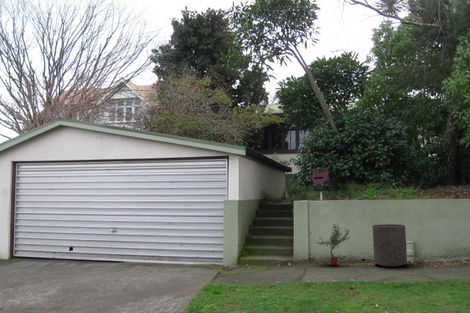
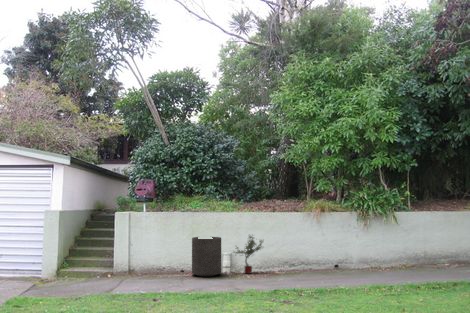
potted tree: present [317,224,350,266] -> present [234,236,263,274]

